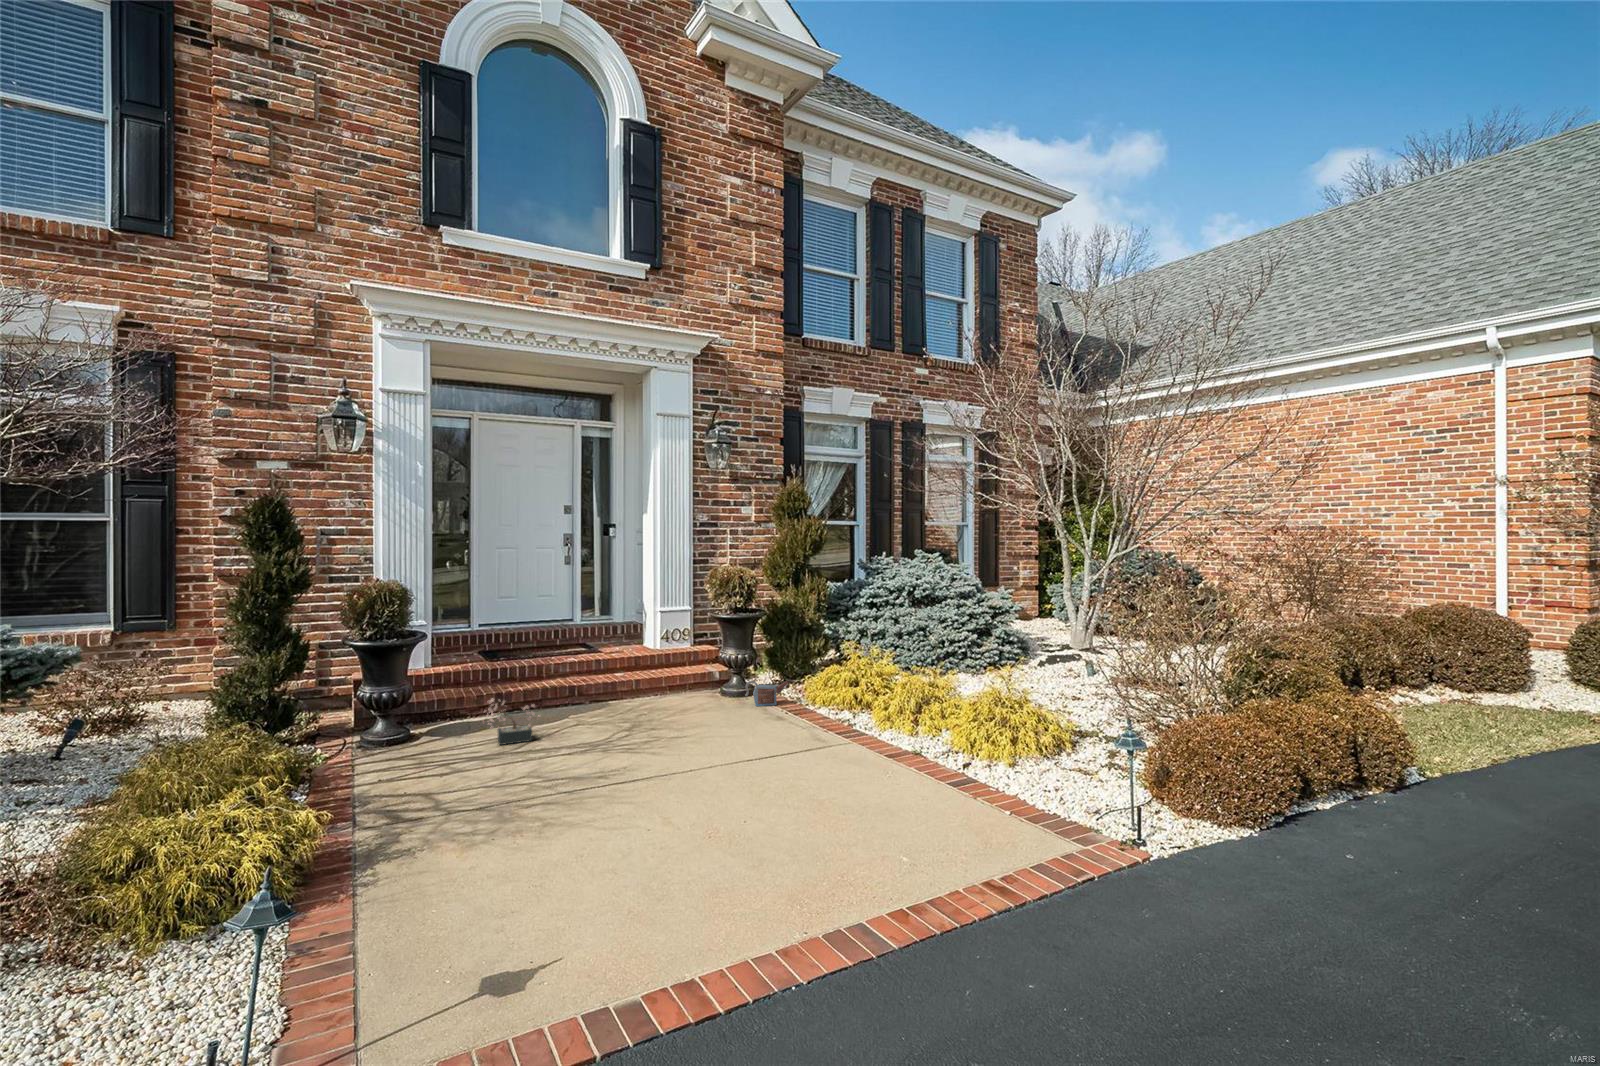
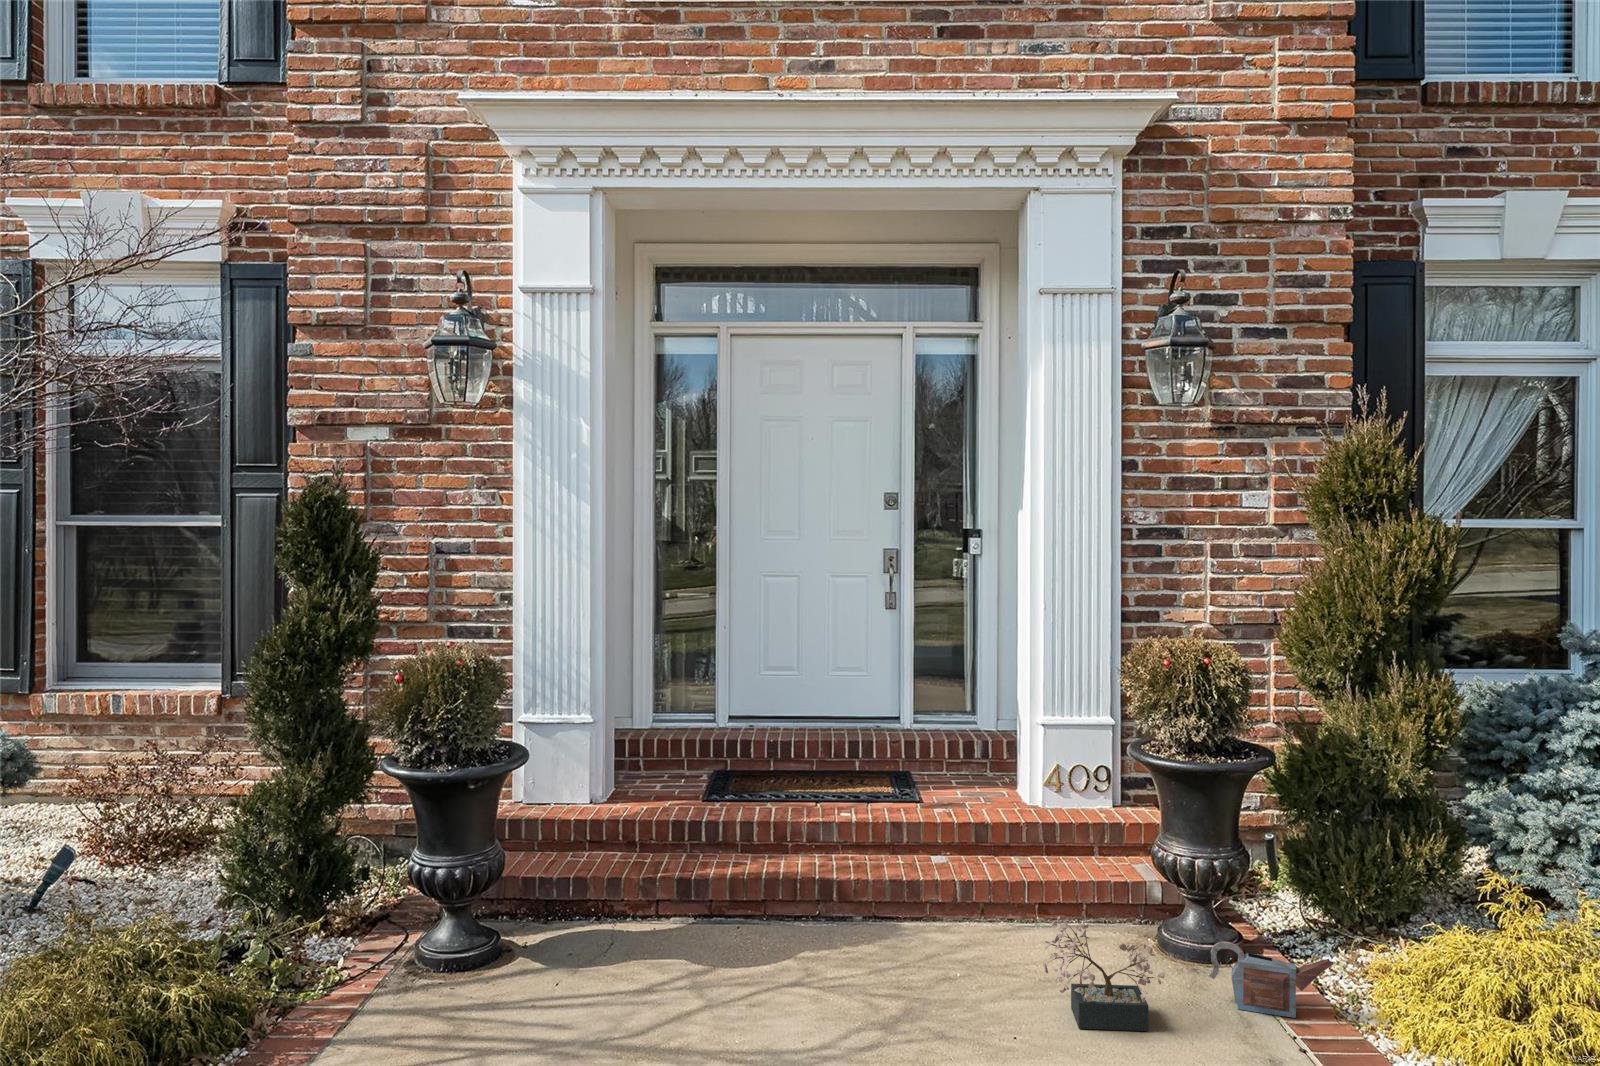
decorative plant: present [483,698,535,745] -> present [1043,916,1165,1031]

